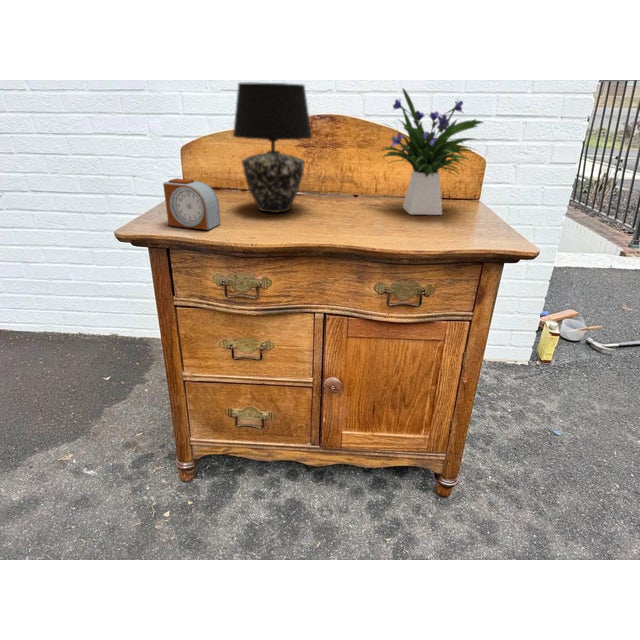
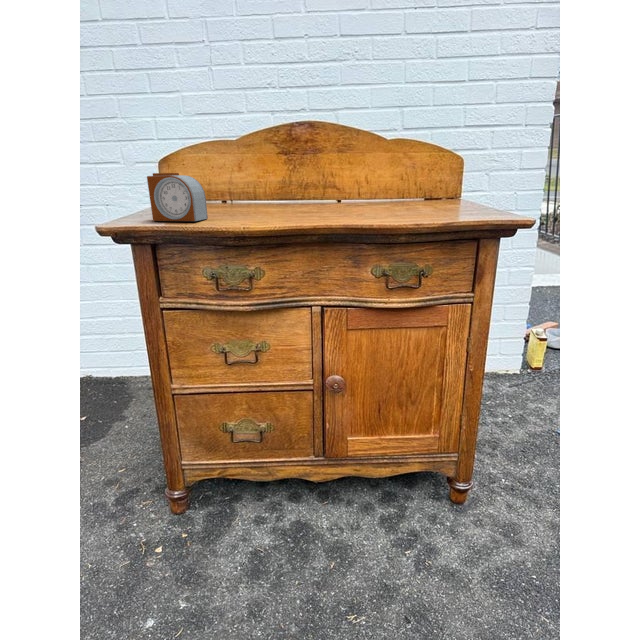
table lamp: present [233,82,312,213] -> none [216,76,296,211]
flower arrangement: present [383,89,483,215] -> none [355,83,461,207]

